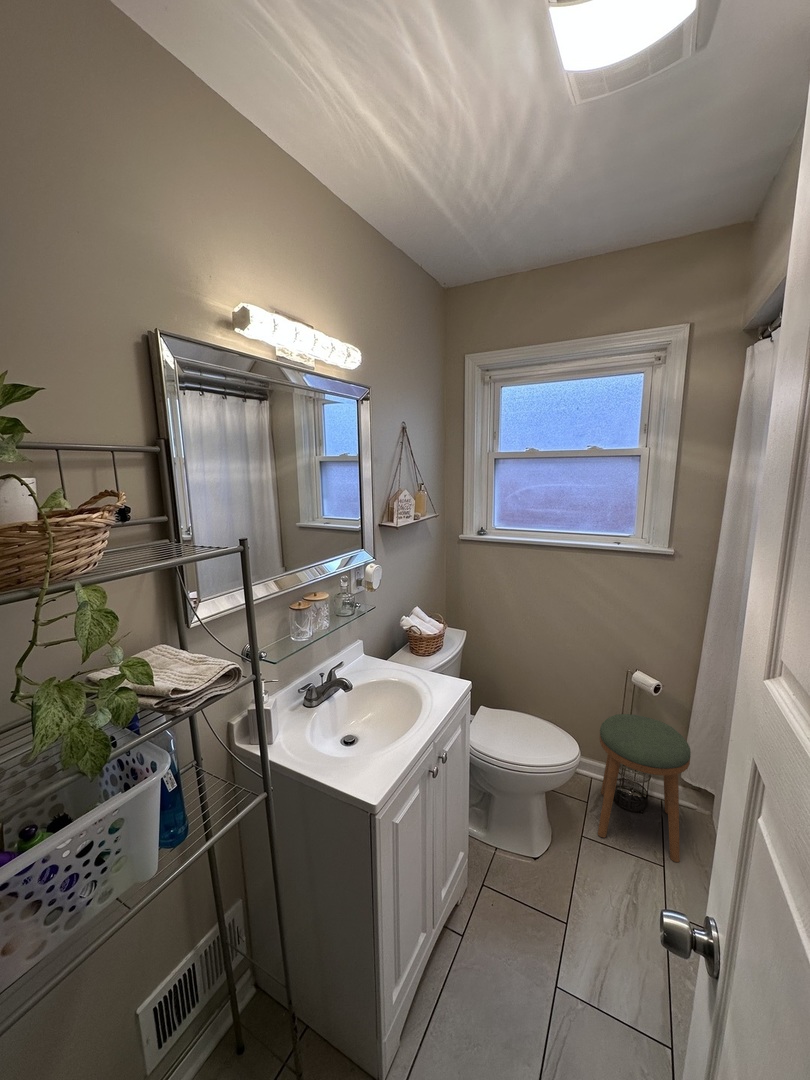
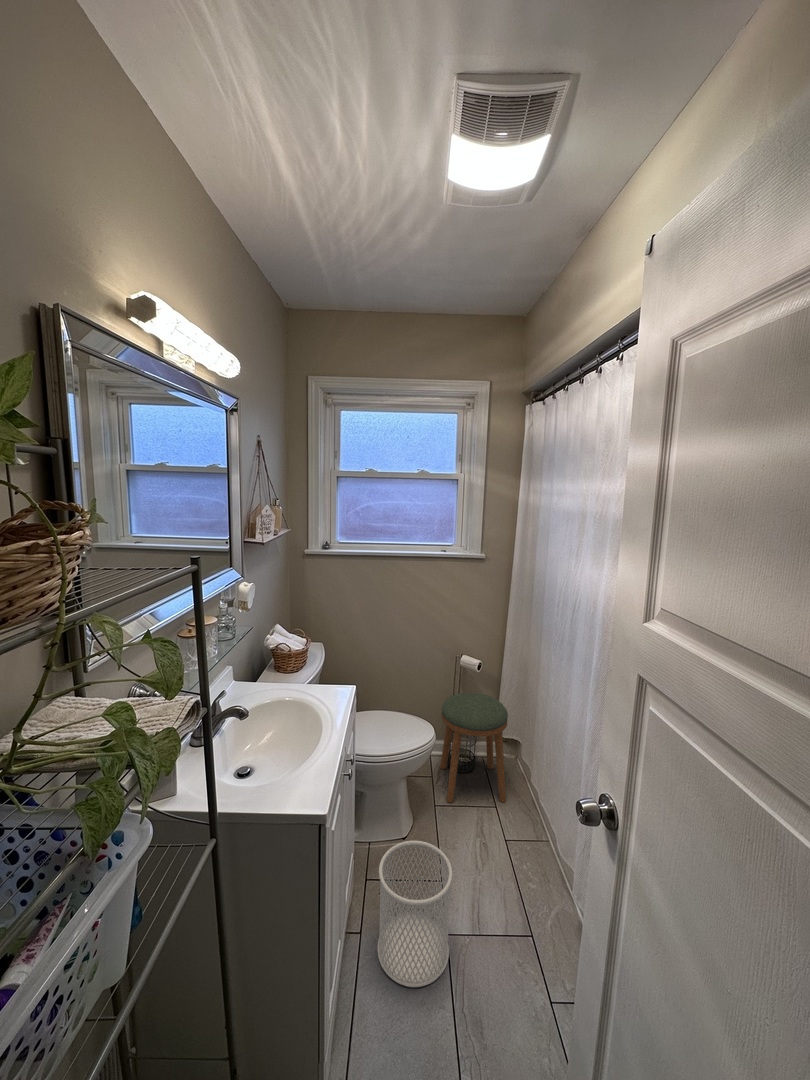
wastebasket: none [469,861,555,1029] -> present [377,841,452,987]

